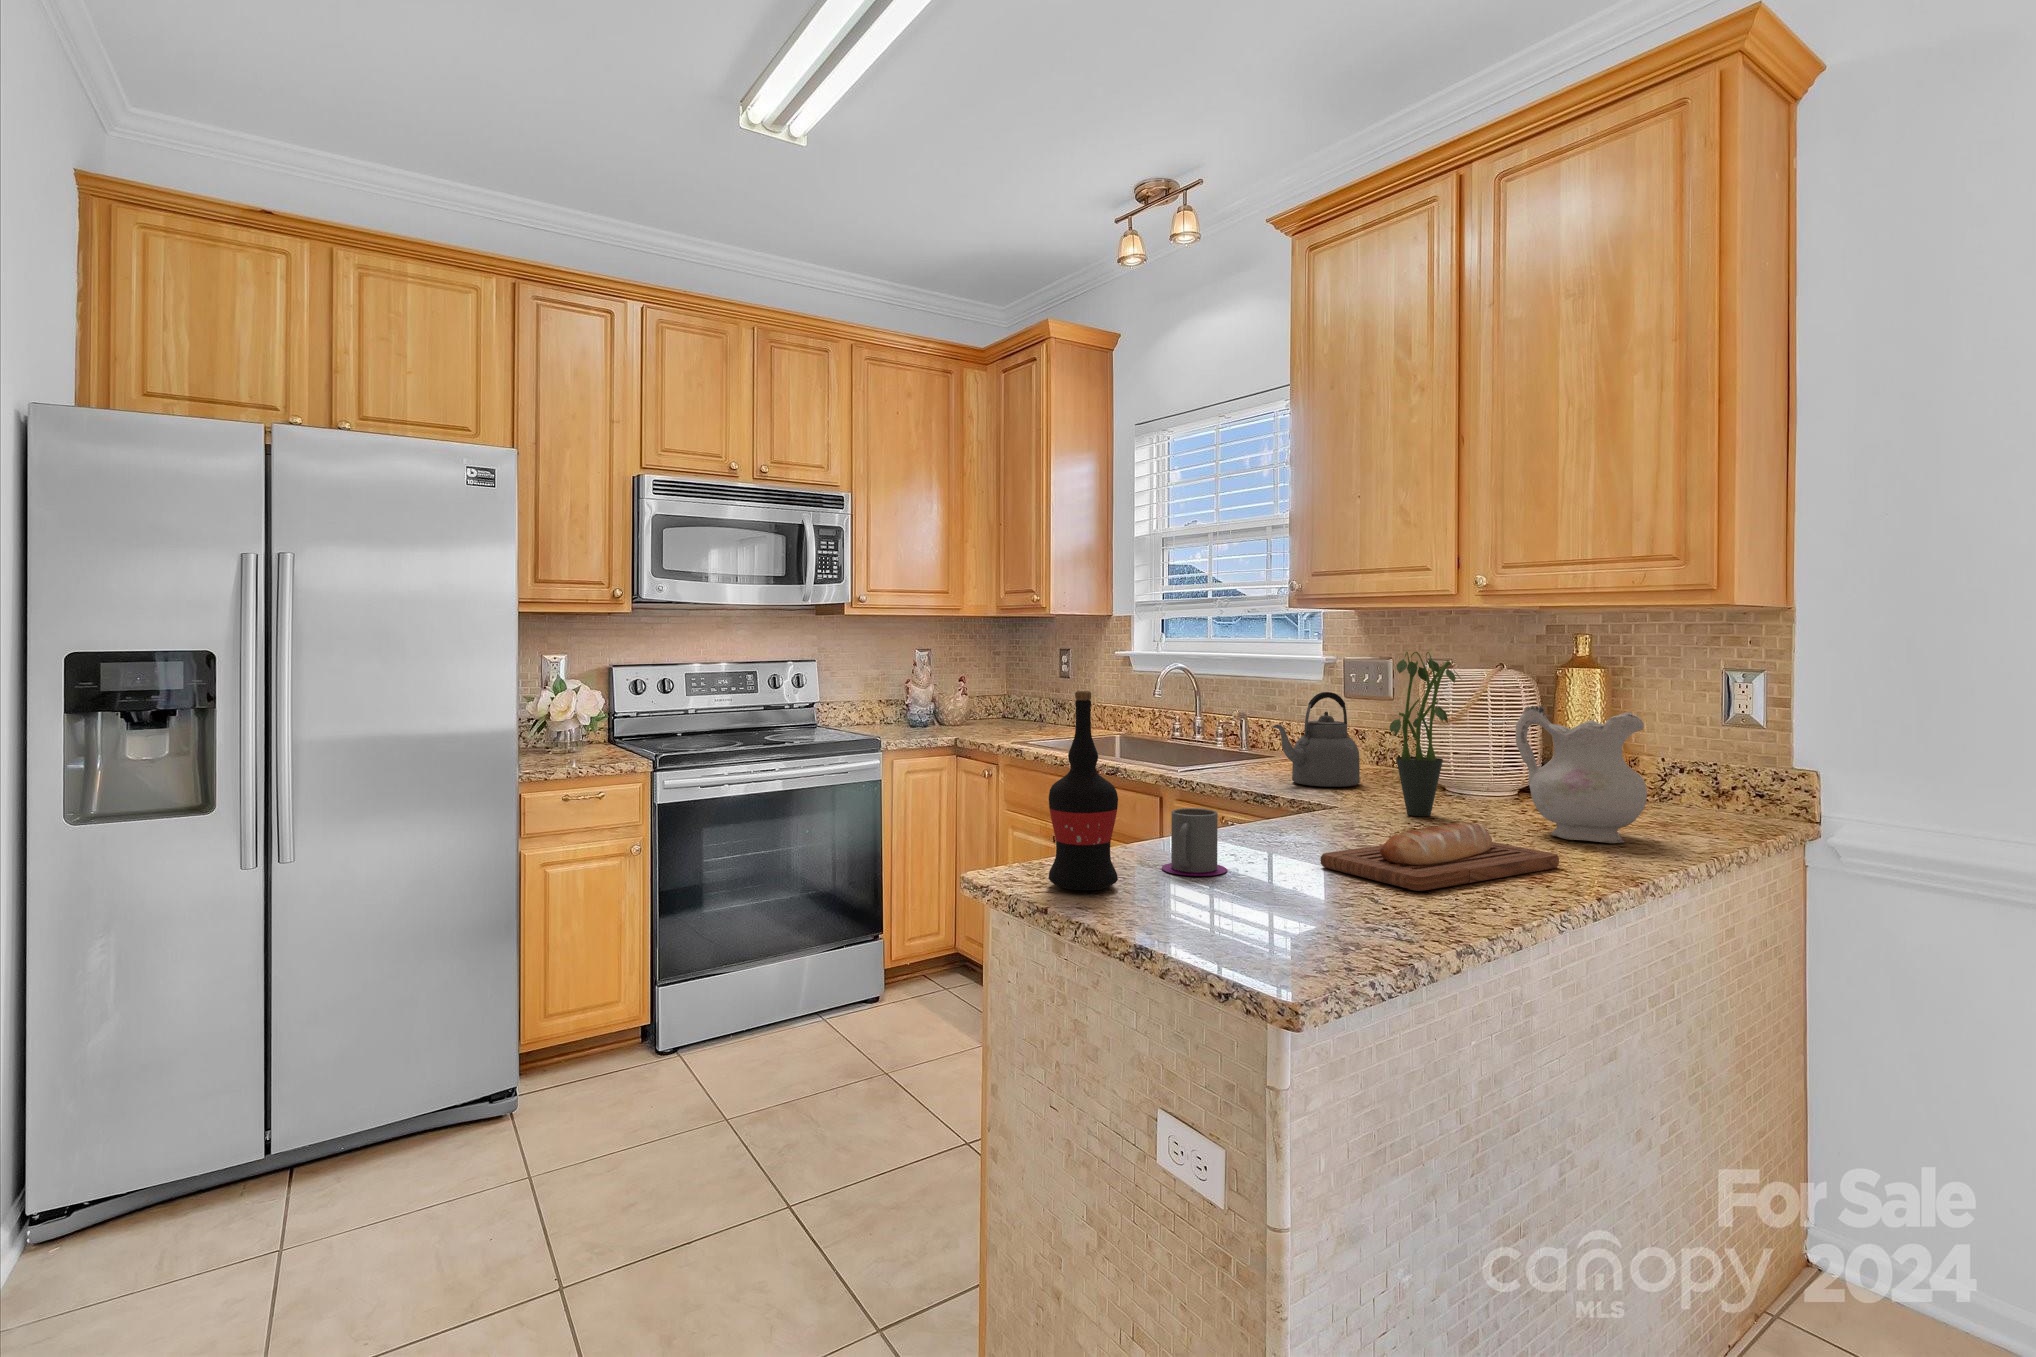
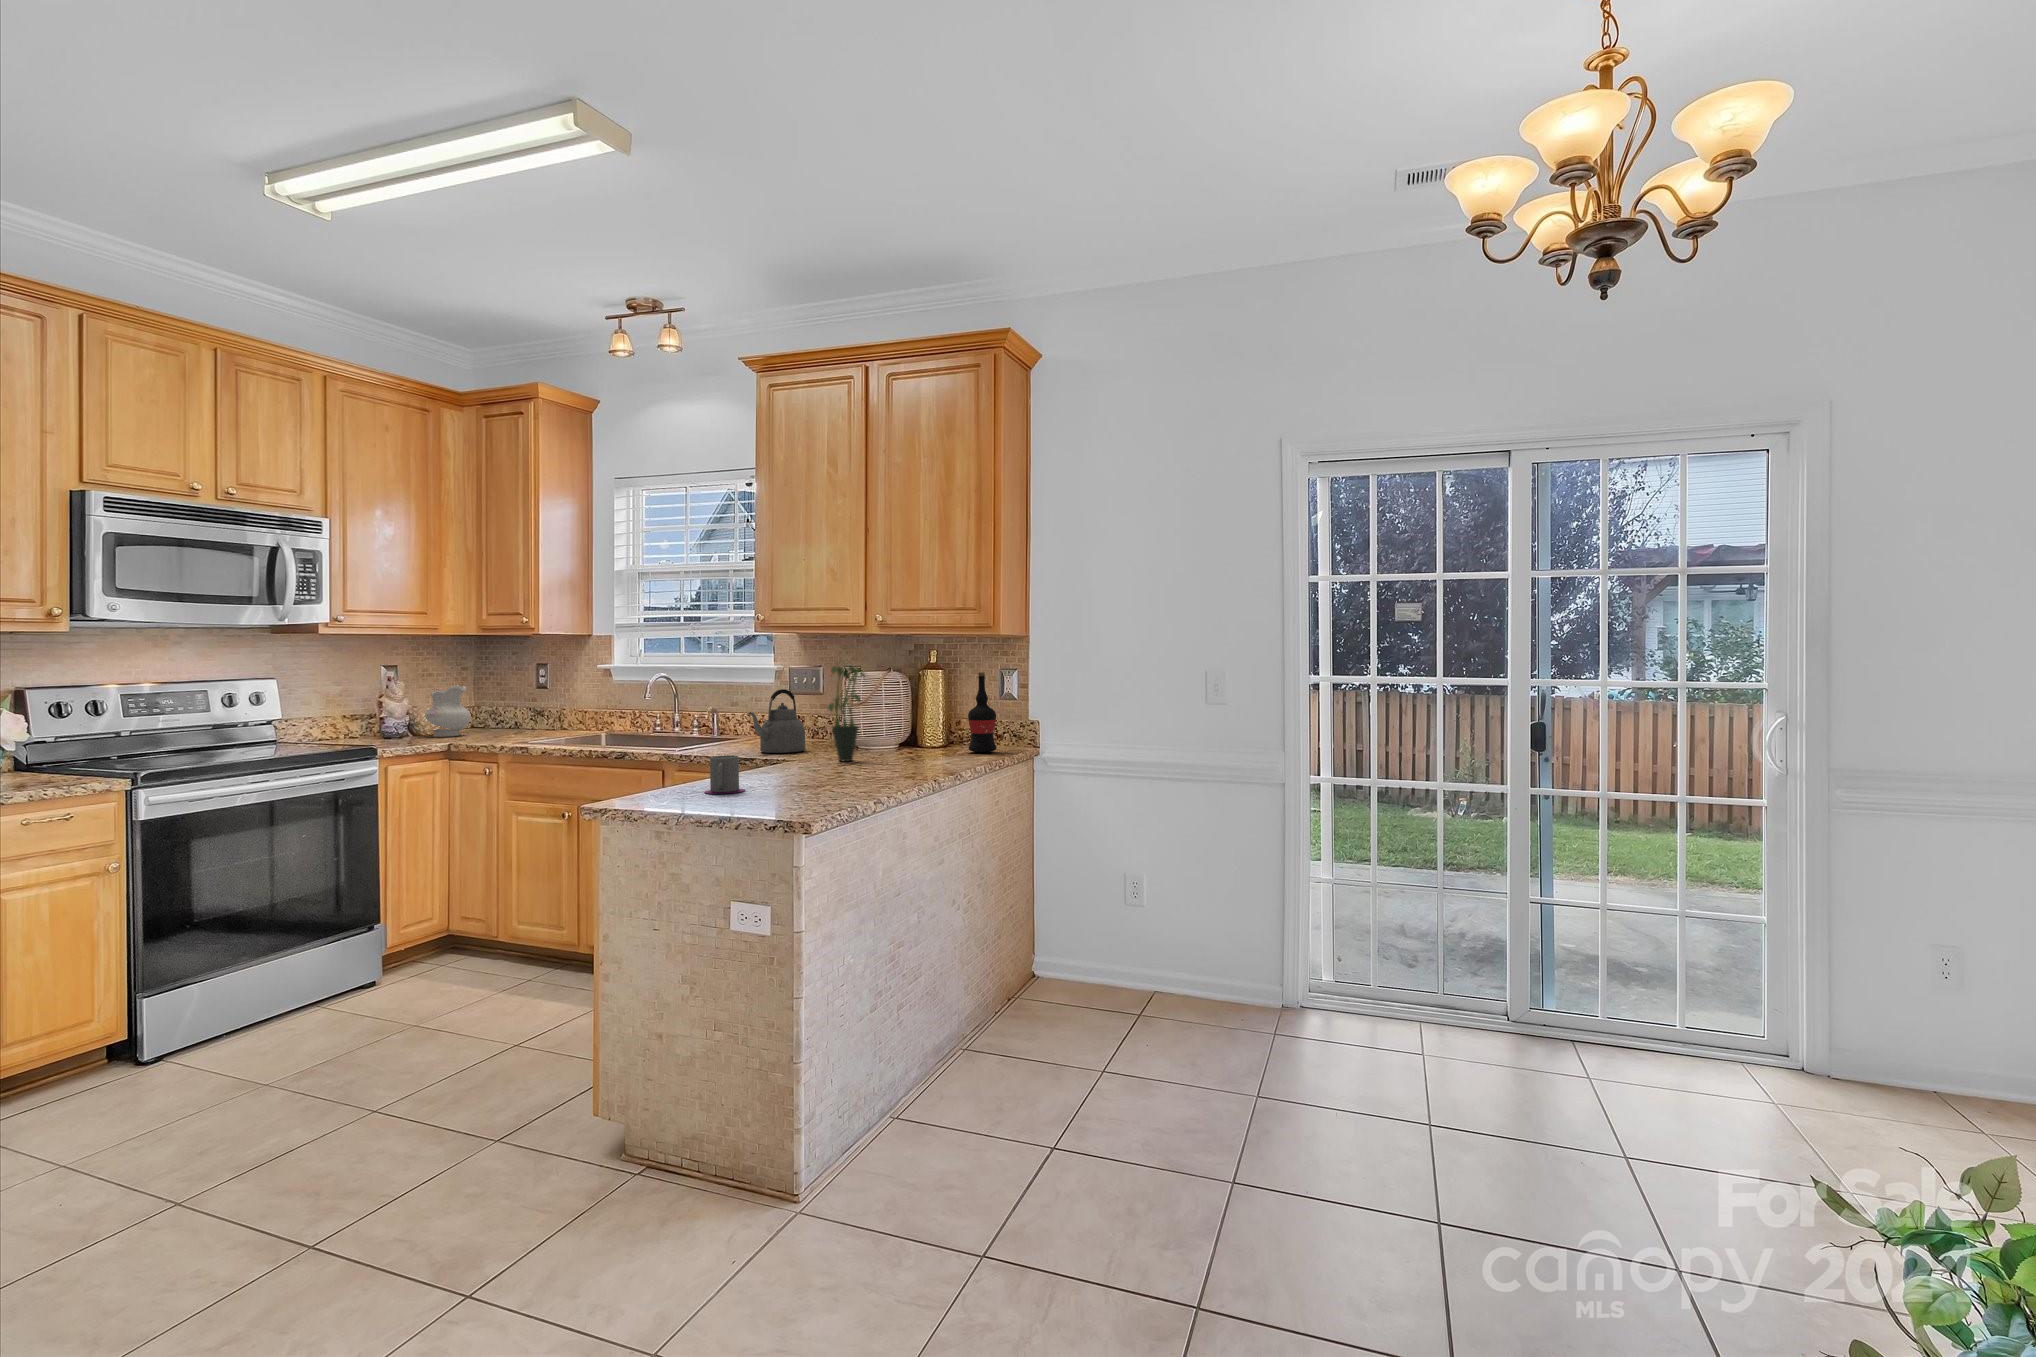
wine bottle: present [1049,691,1118,890] -> present [968,672,996,752]
ceramic pitcher: present [1516,706,1647,843] -> present [425,685,470,737]
bread loaf: present [1321,822,1559,891] -> none [798,755,920,787]

